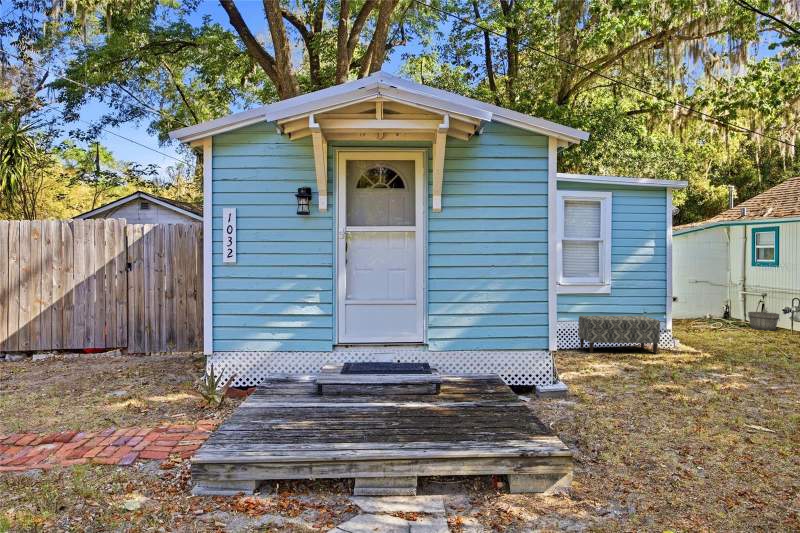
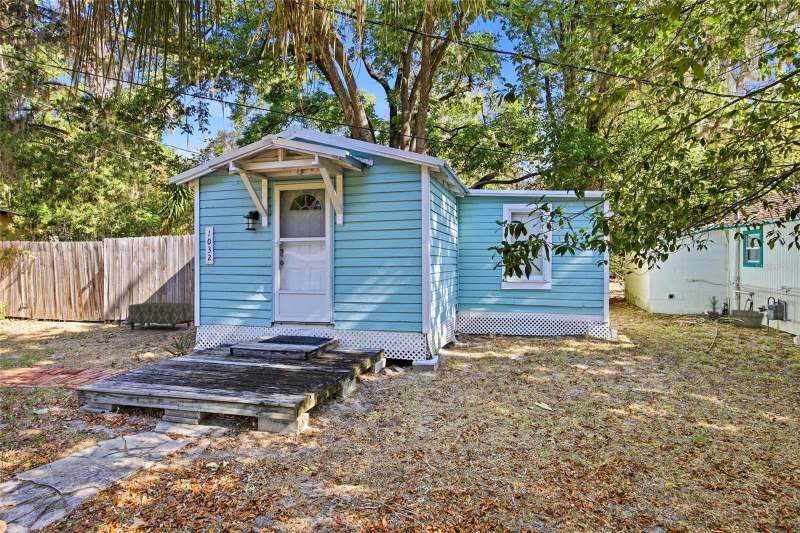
decorative plant: none [706,297,736,321] -> present [709,296,719,318]
bench: present [578,316,660,353] -> present [128,302,192,331]

